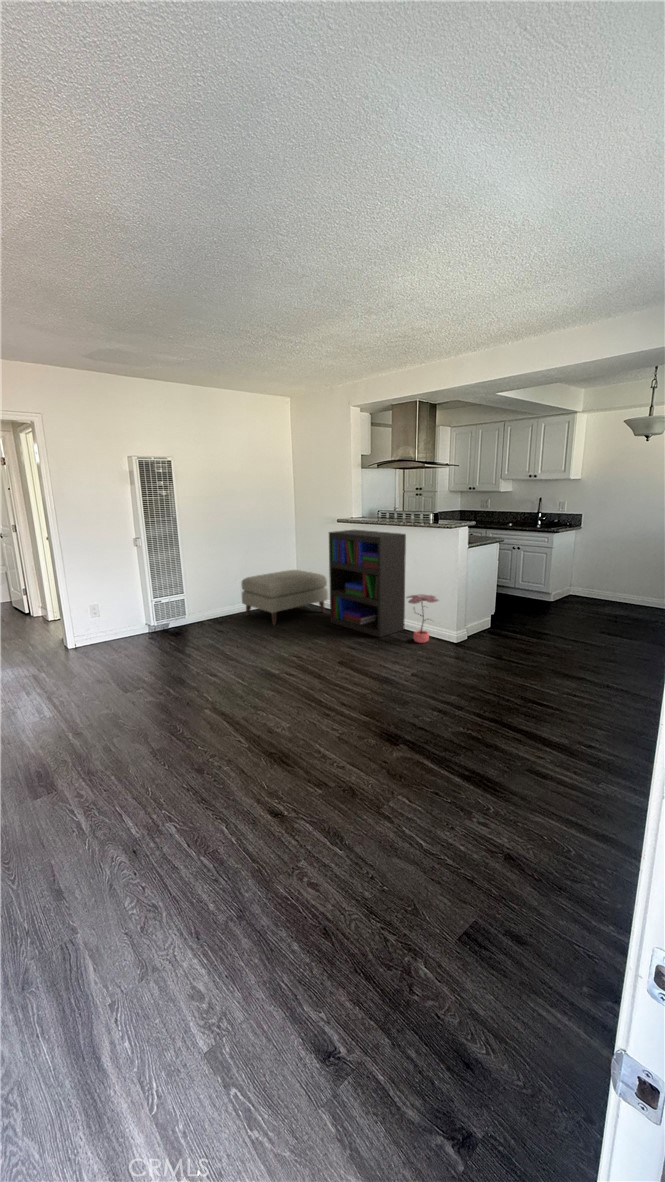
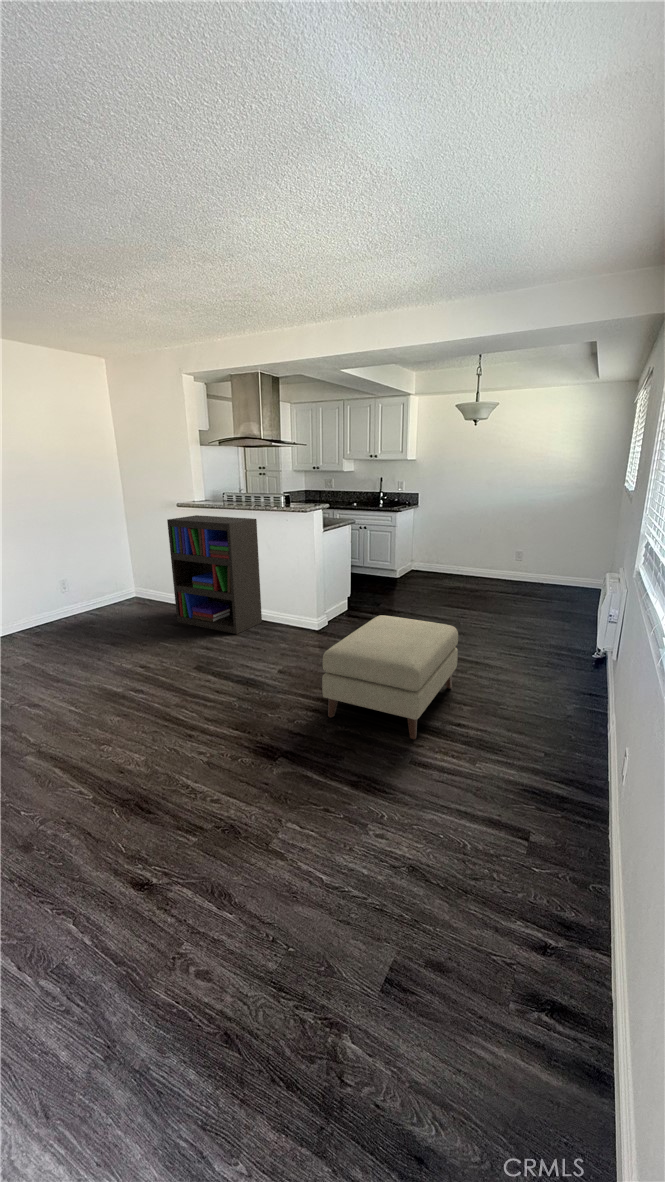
ottoman: present [242,570,328,625] -> present [322,615,458,739]
potted plant: present [407,594,438,643] -> none [262,584,298,636]

